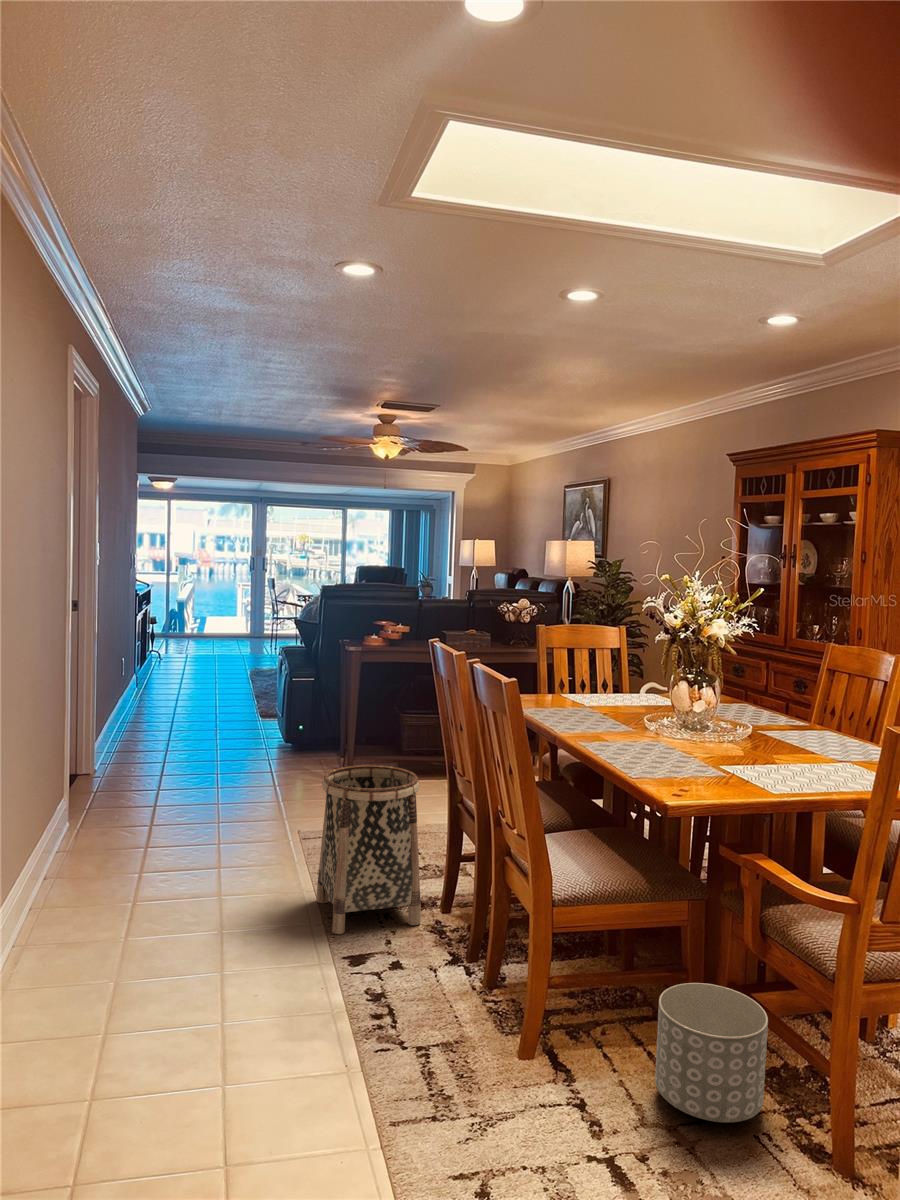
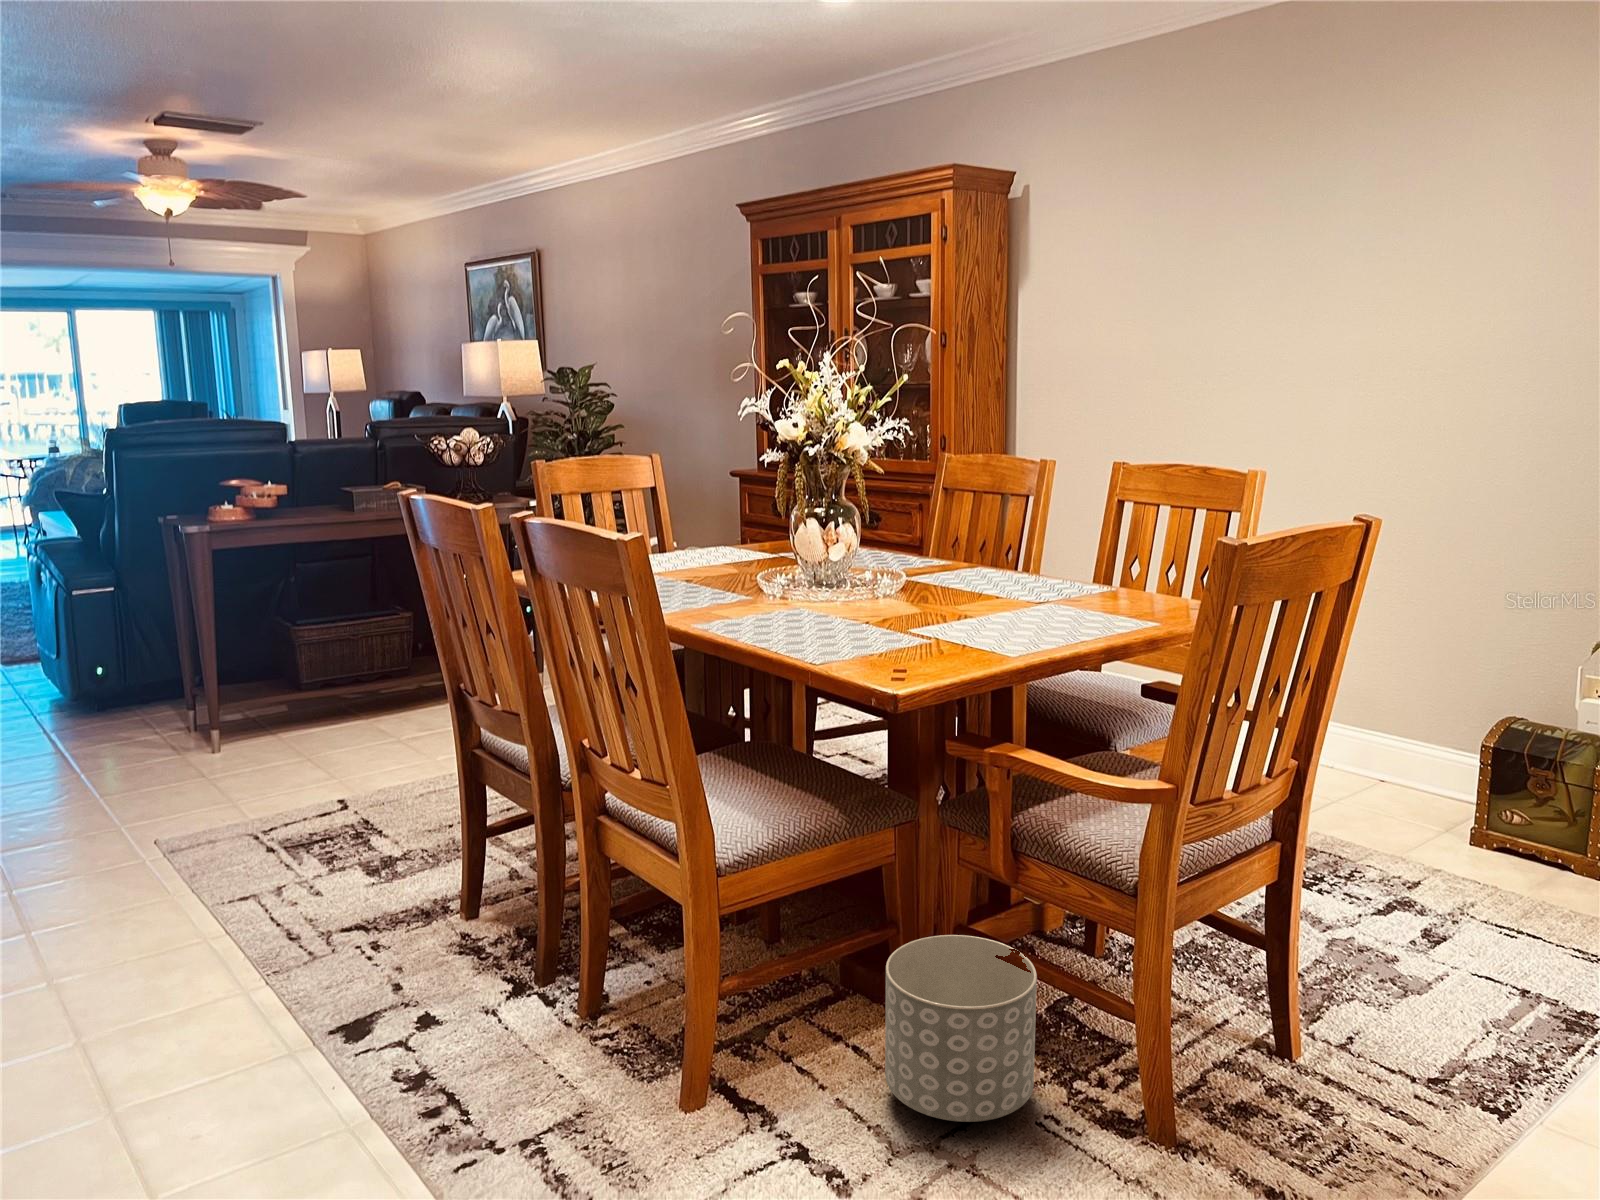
basket: present [317,765,421,934] -> none [232,707,438,996]

